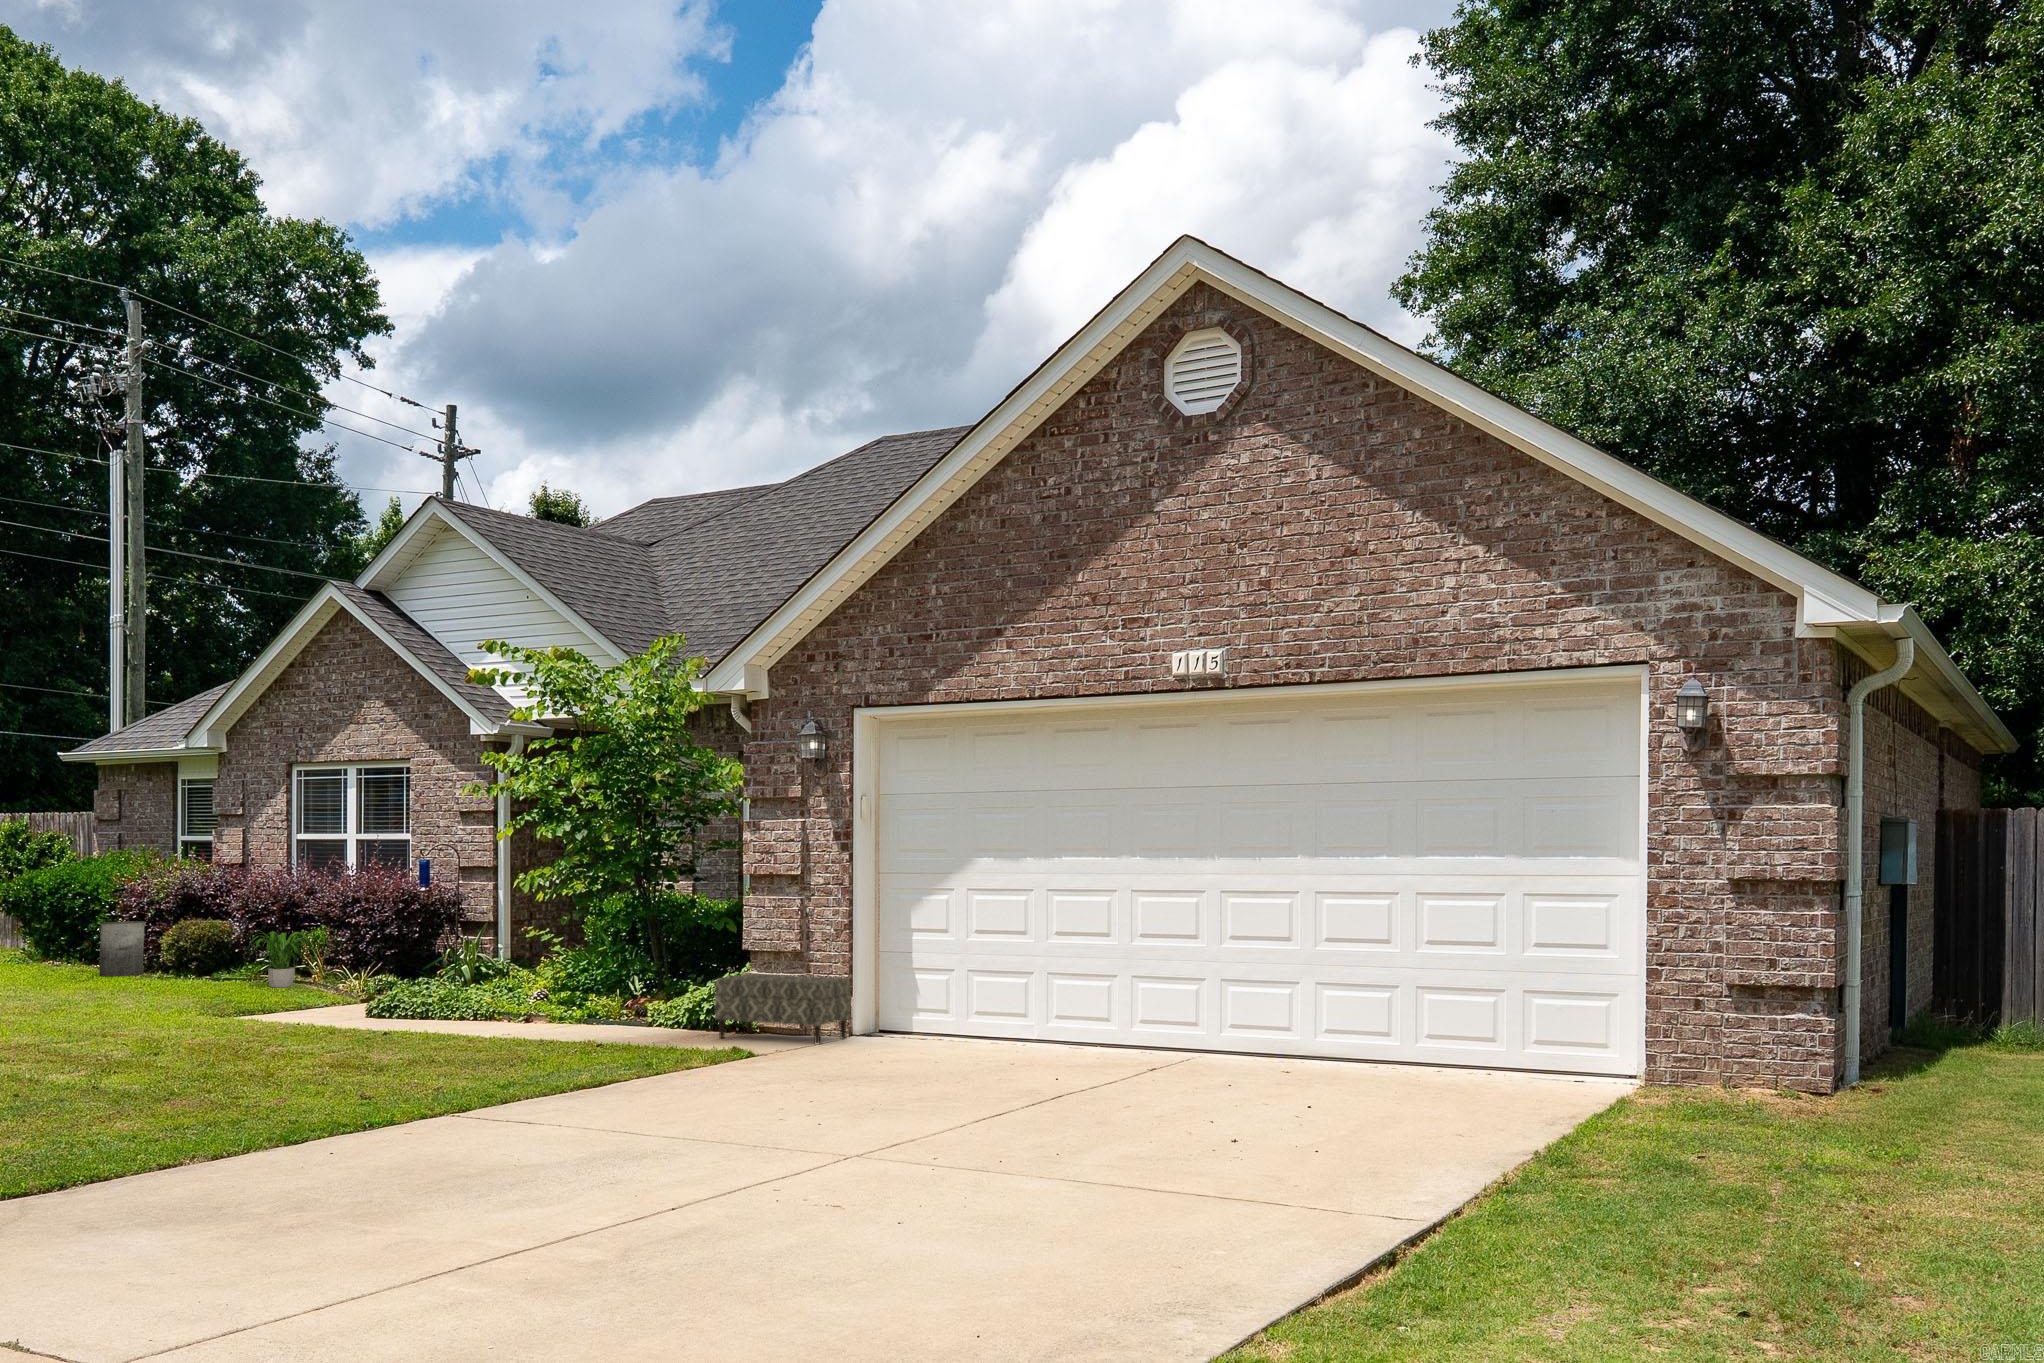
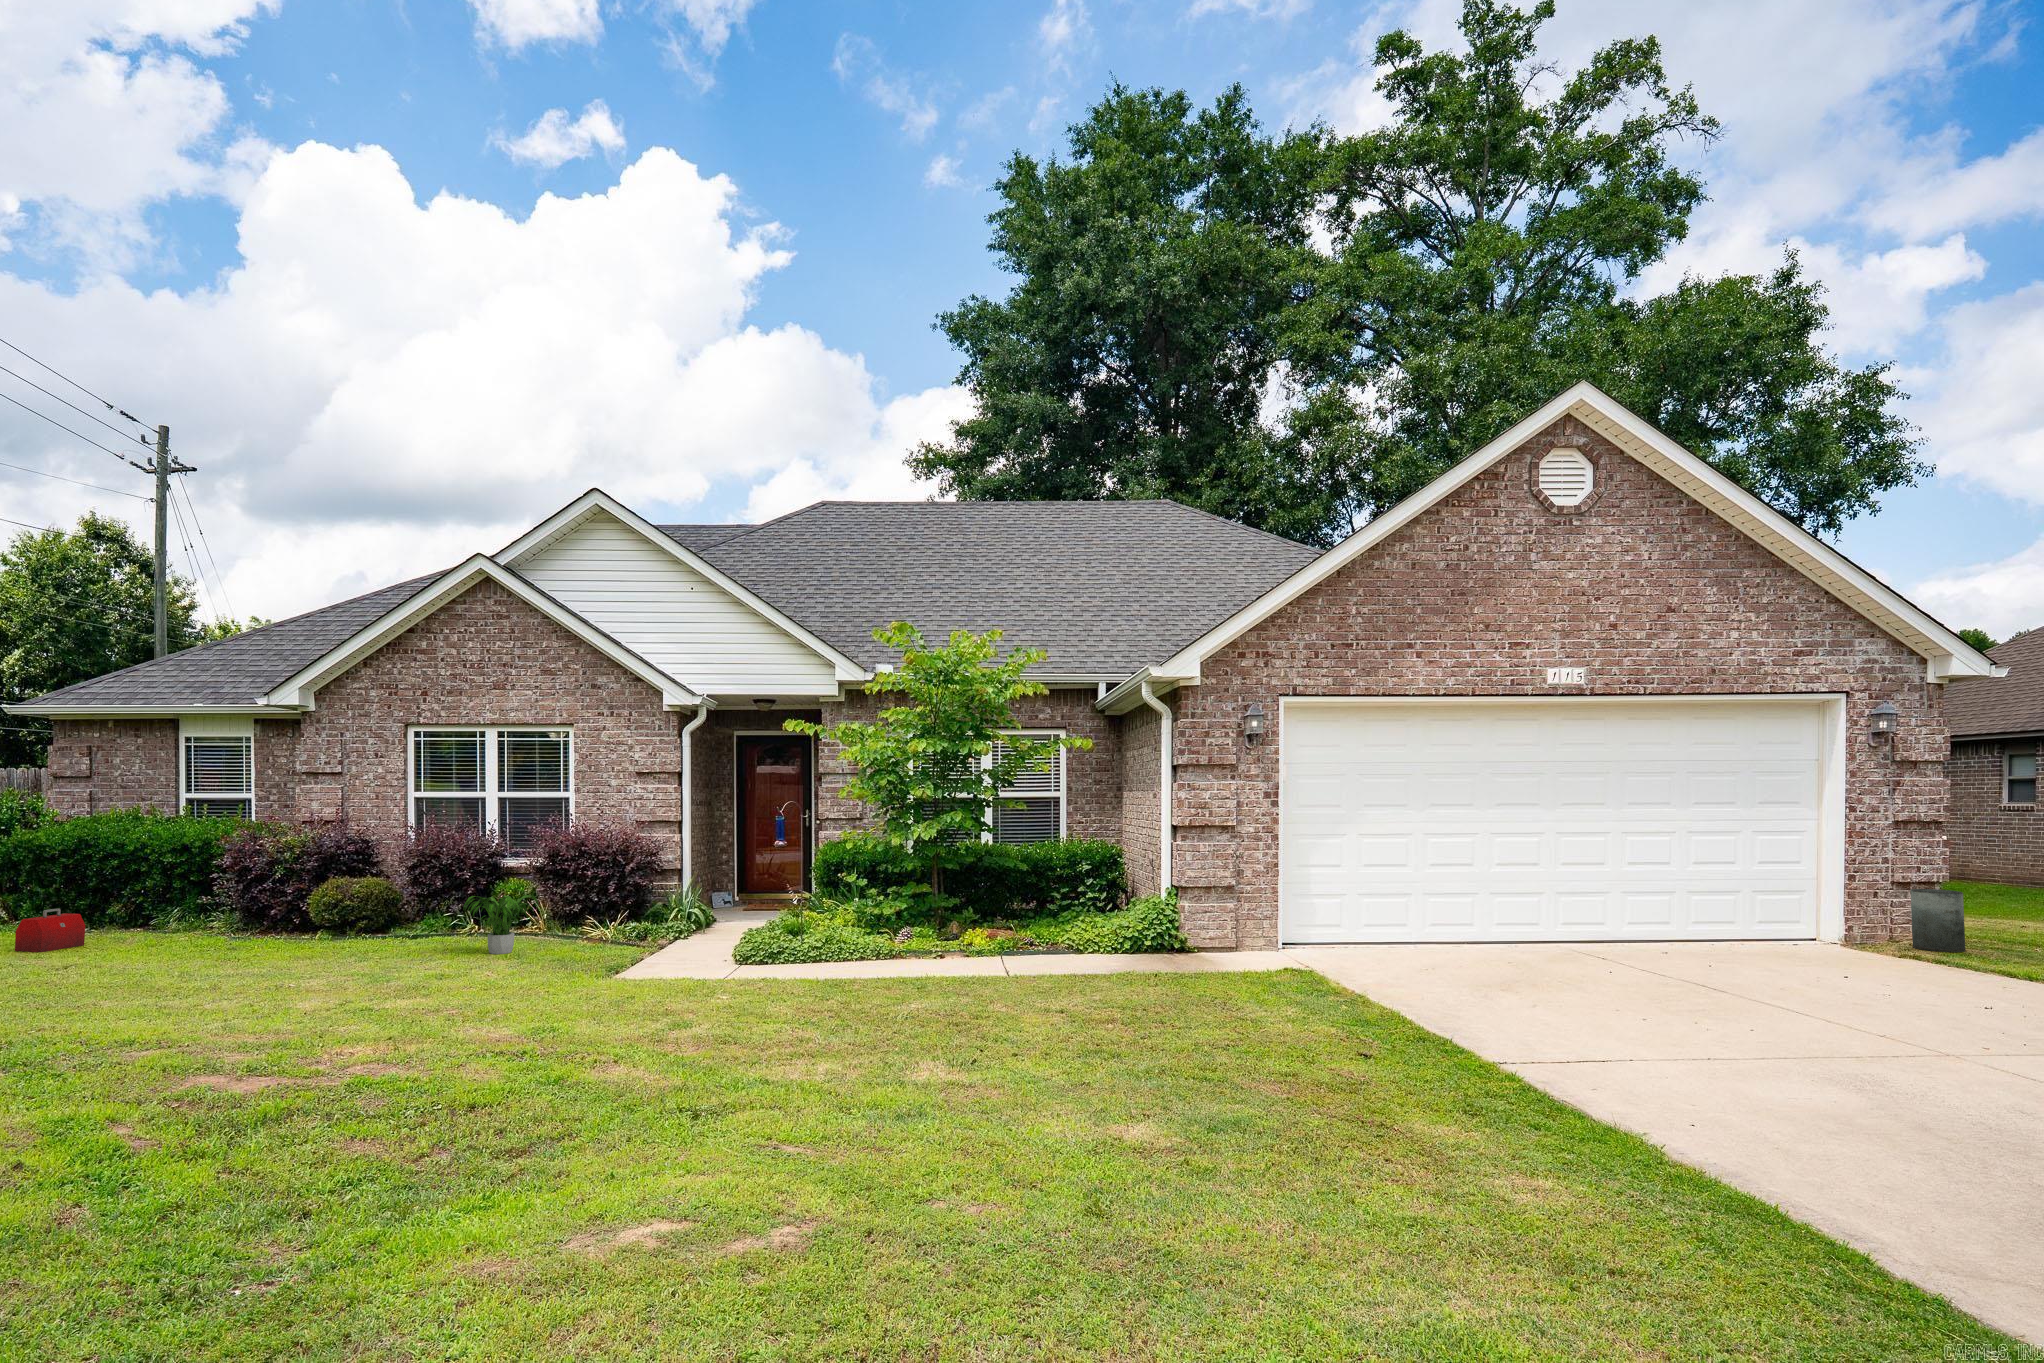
trash can: present [99,921,145,976] -> present [1910,889,1965,952]
toolbox: none [50,931,103,967] -> present [15,908,85,952]
bench: present [715,973,851,1044] -> none [1191,908,1302,963]

